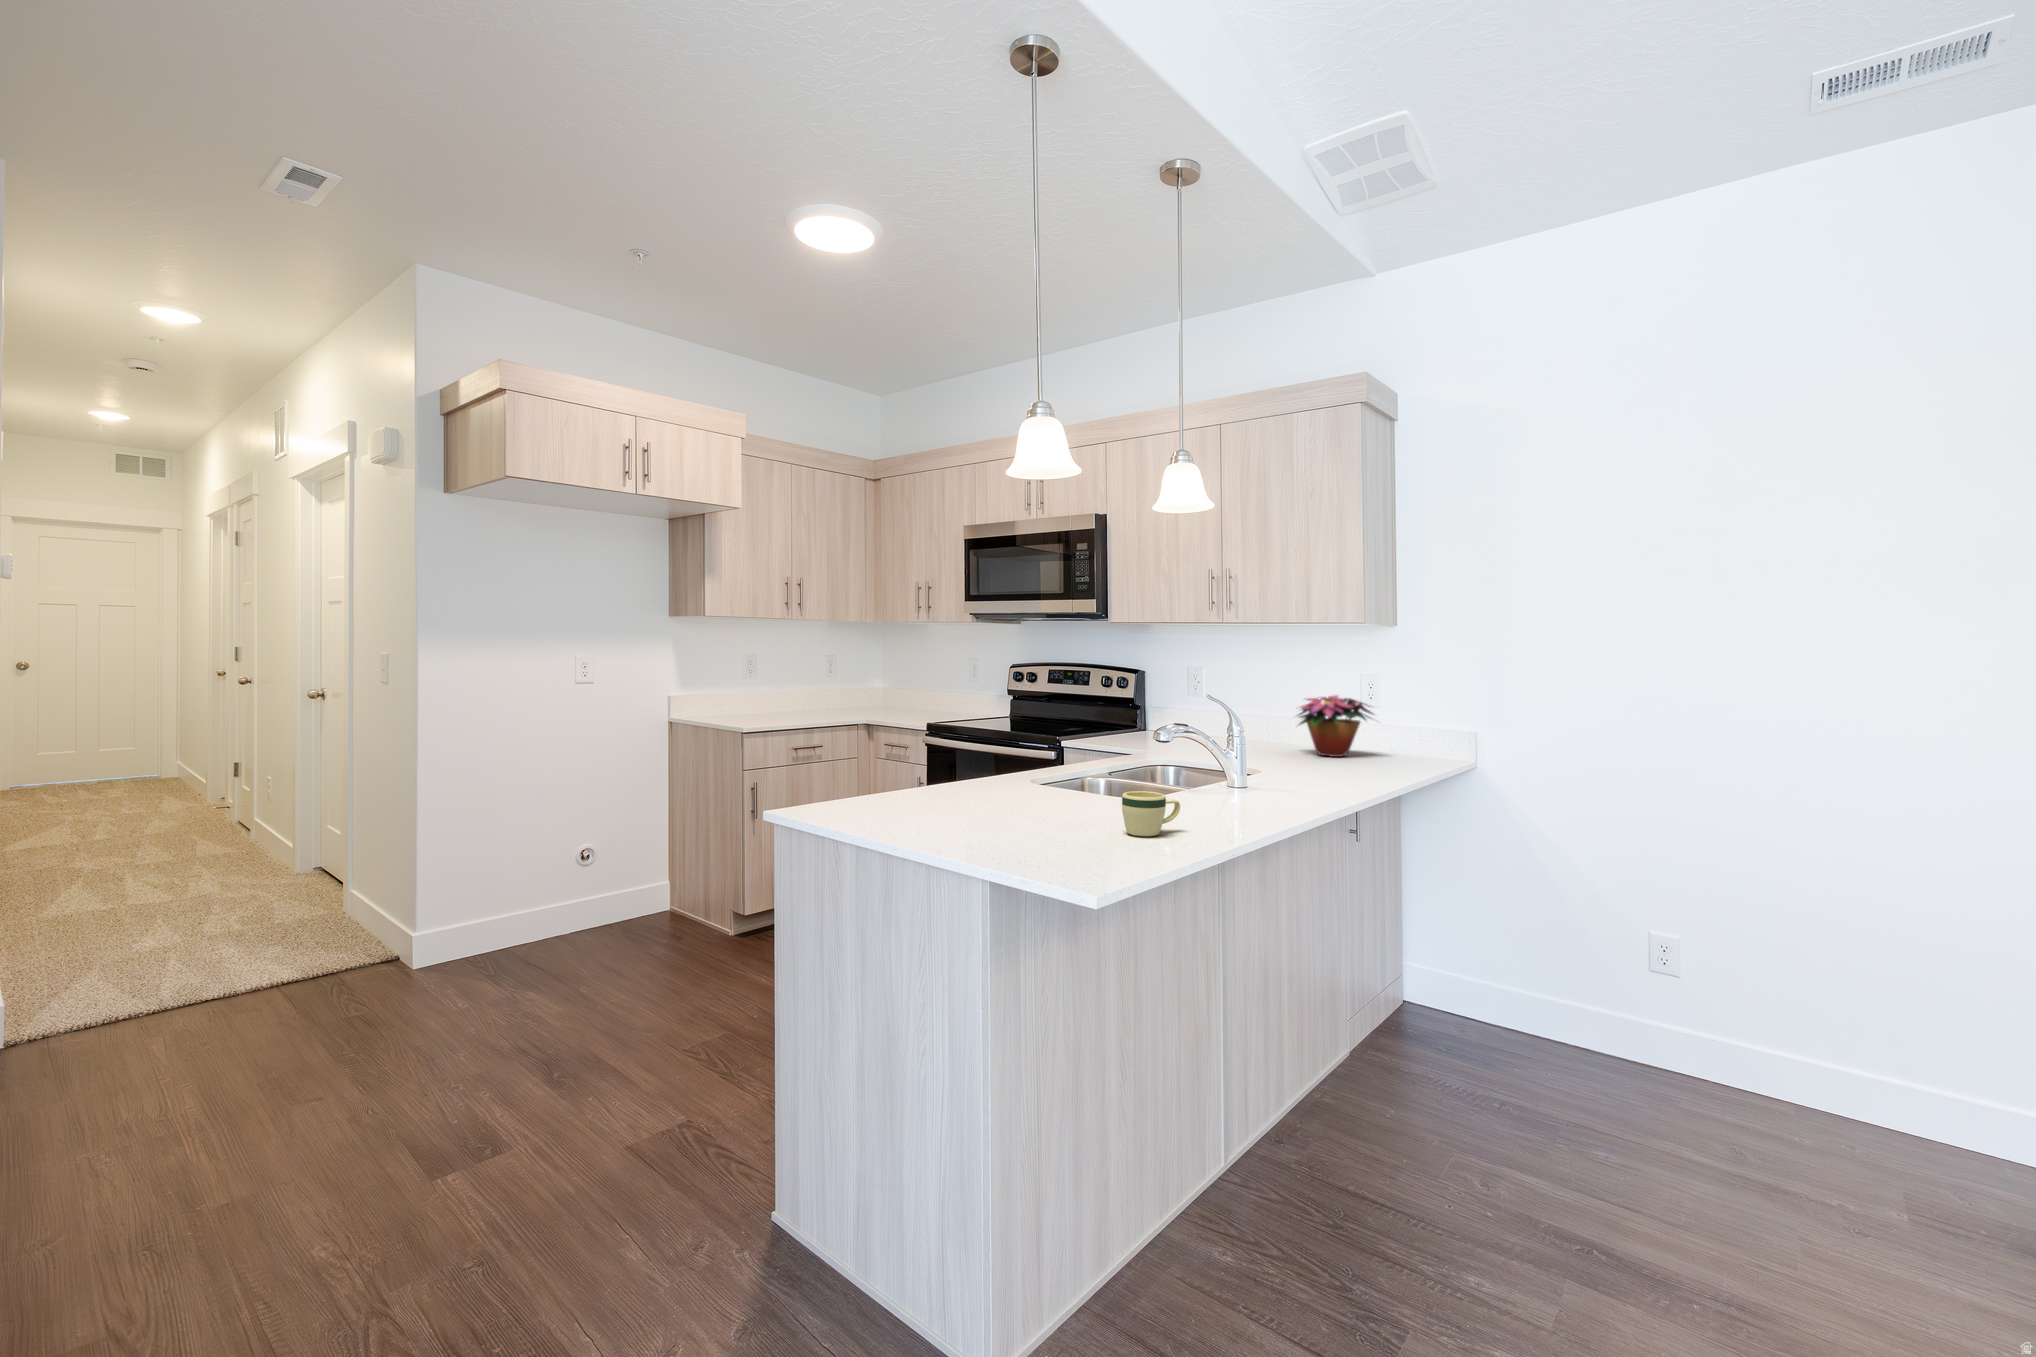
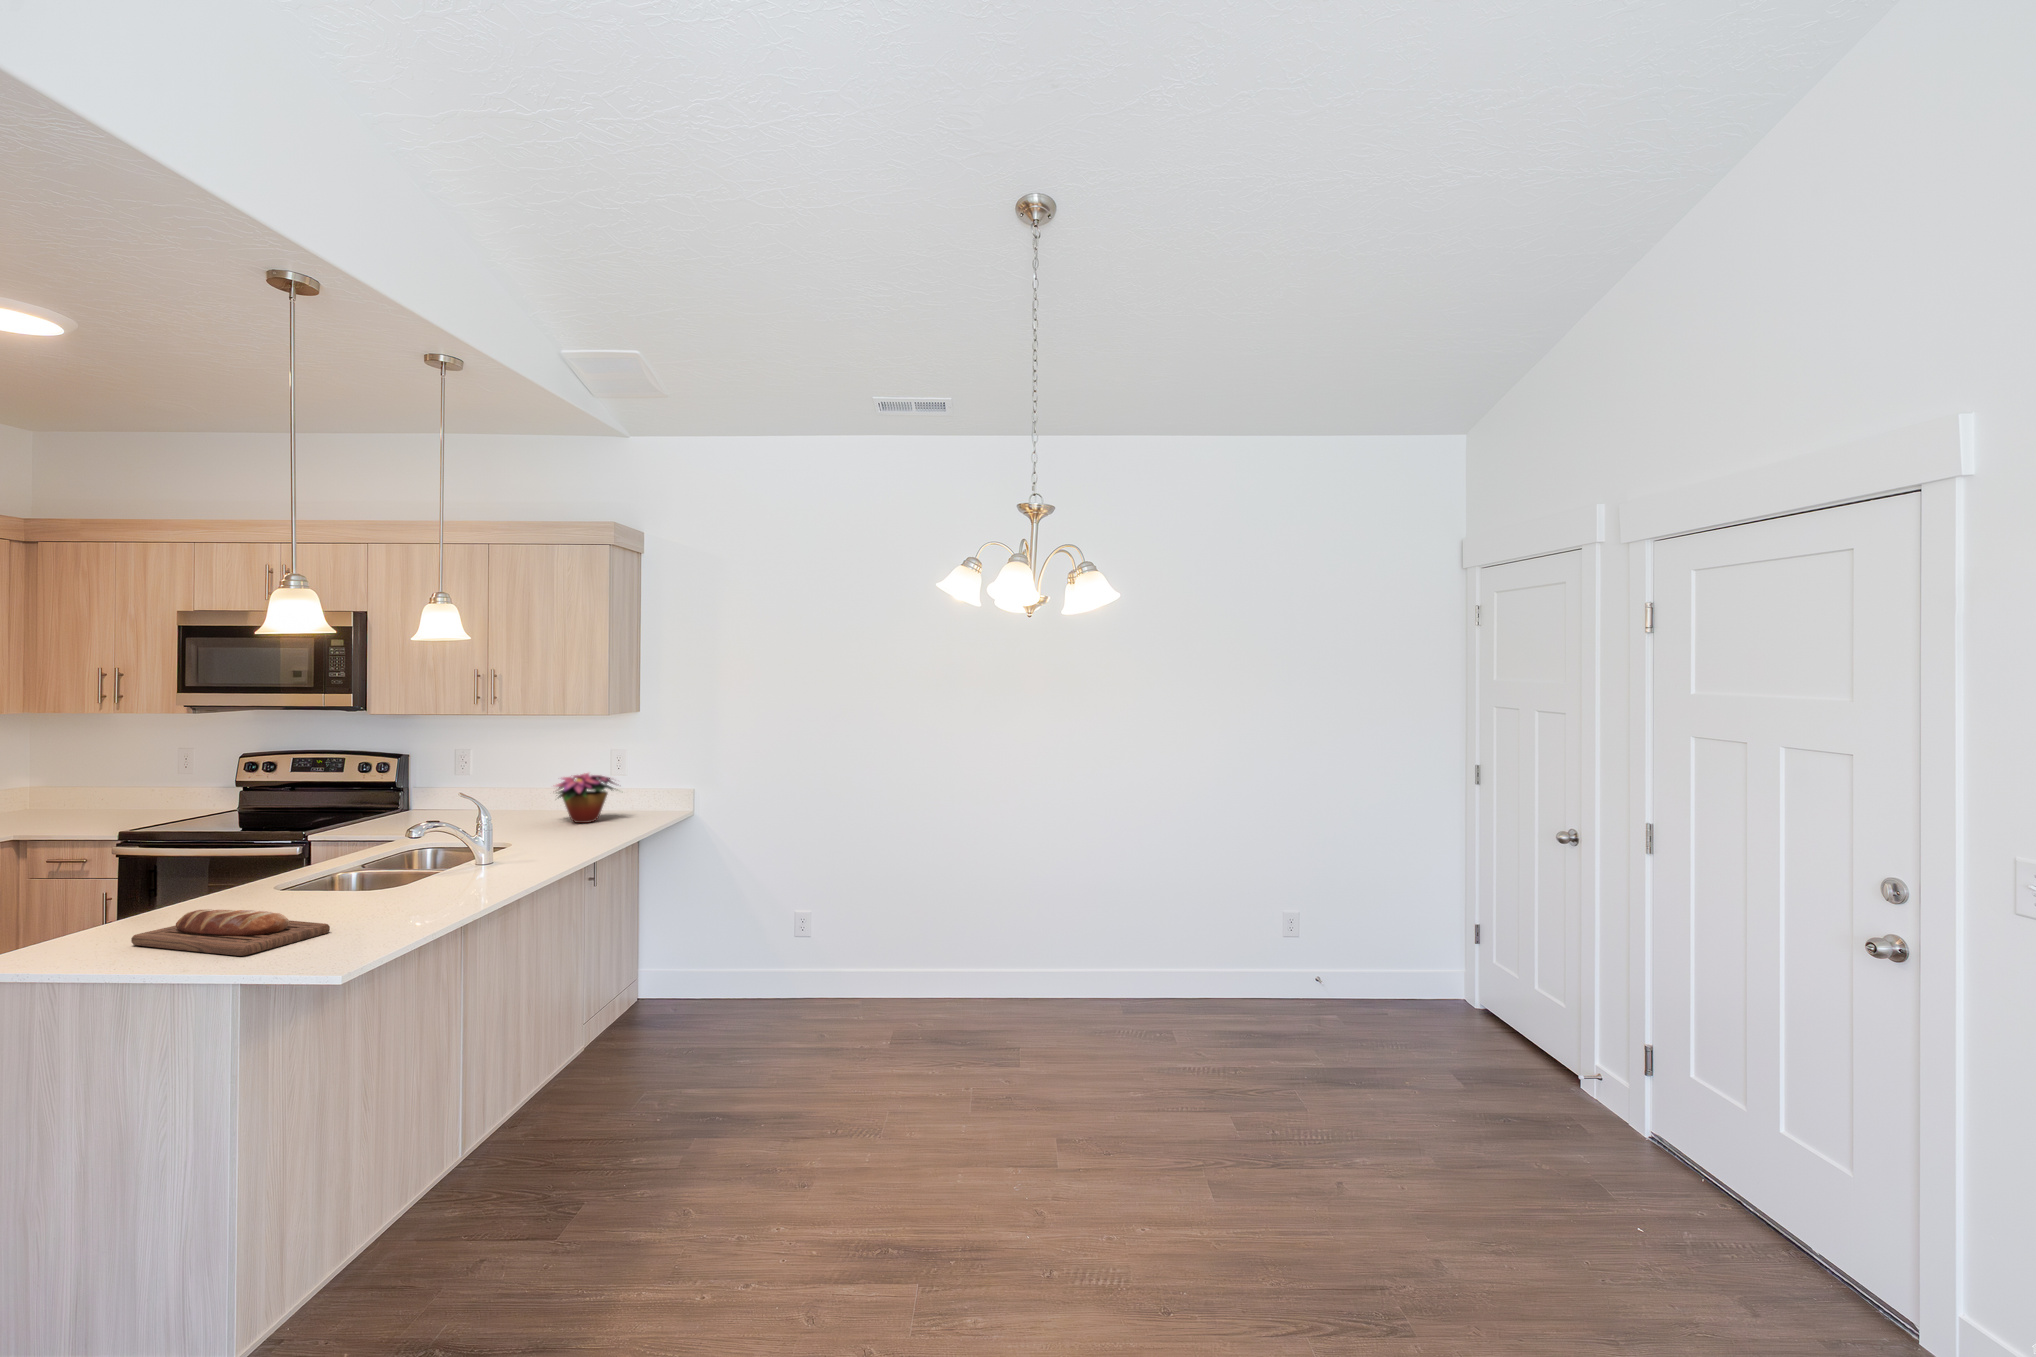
bread loaf: none [905,787,1082,846] -> present [131,909,330,956]
mug: present [1122,791,1180,836] -> none [367,889,421,924]

